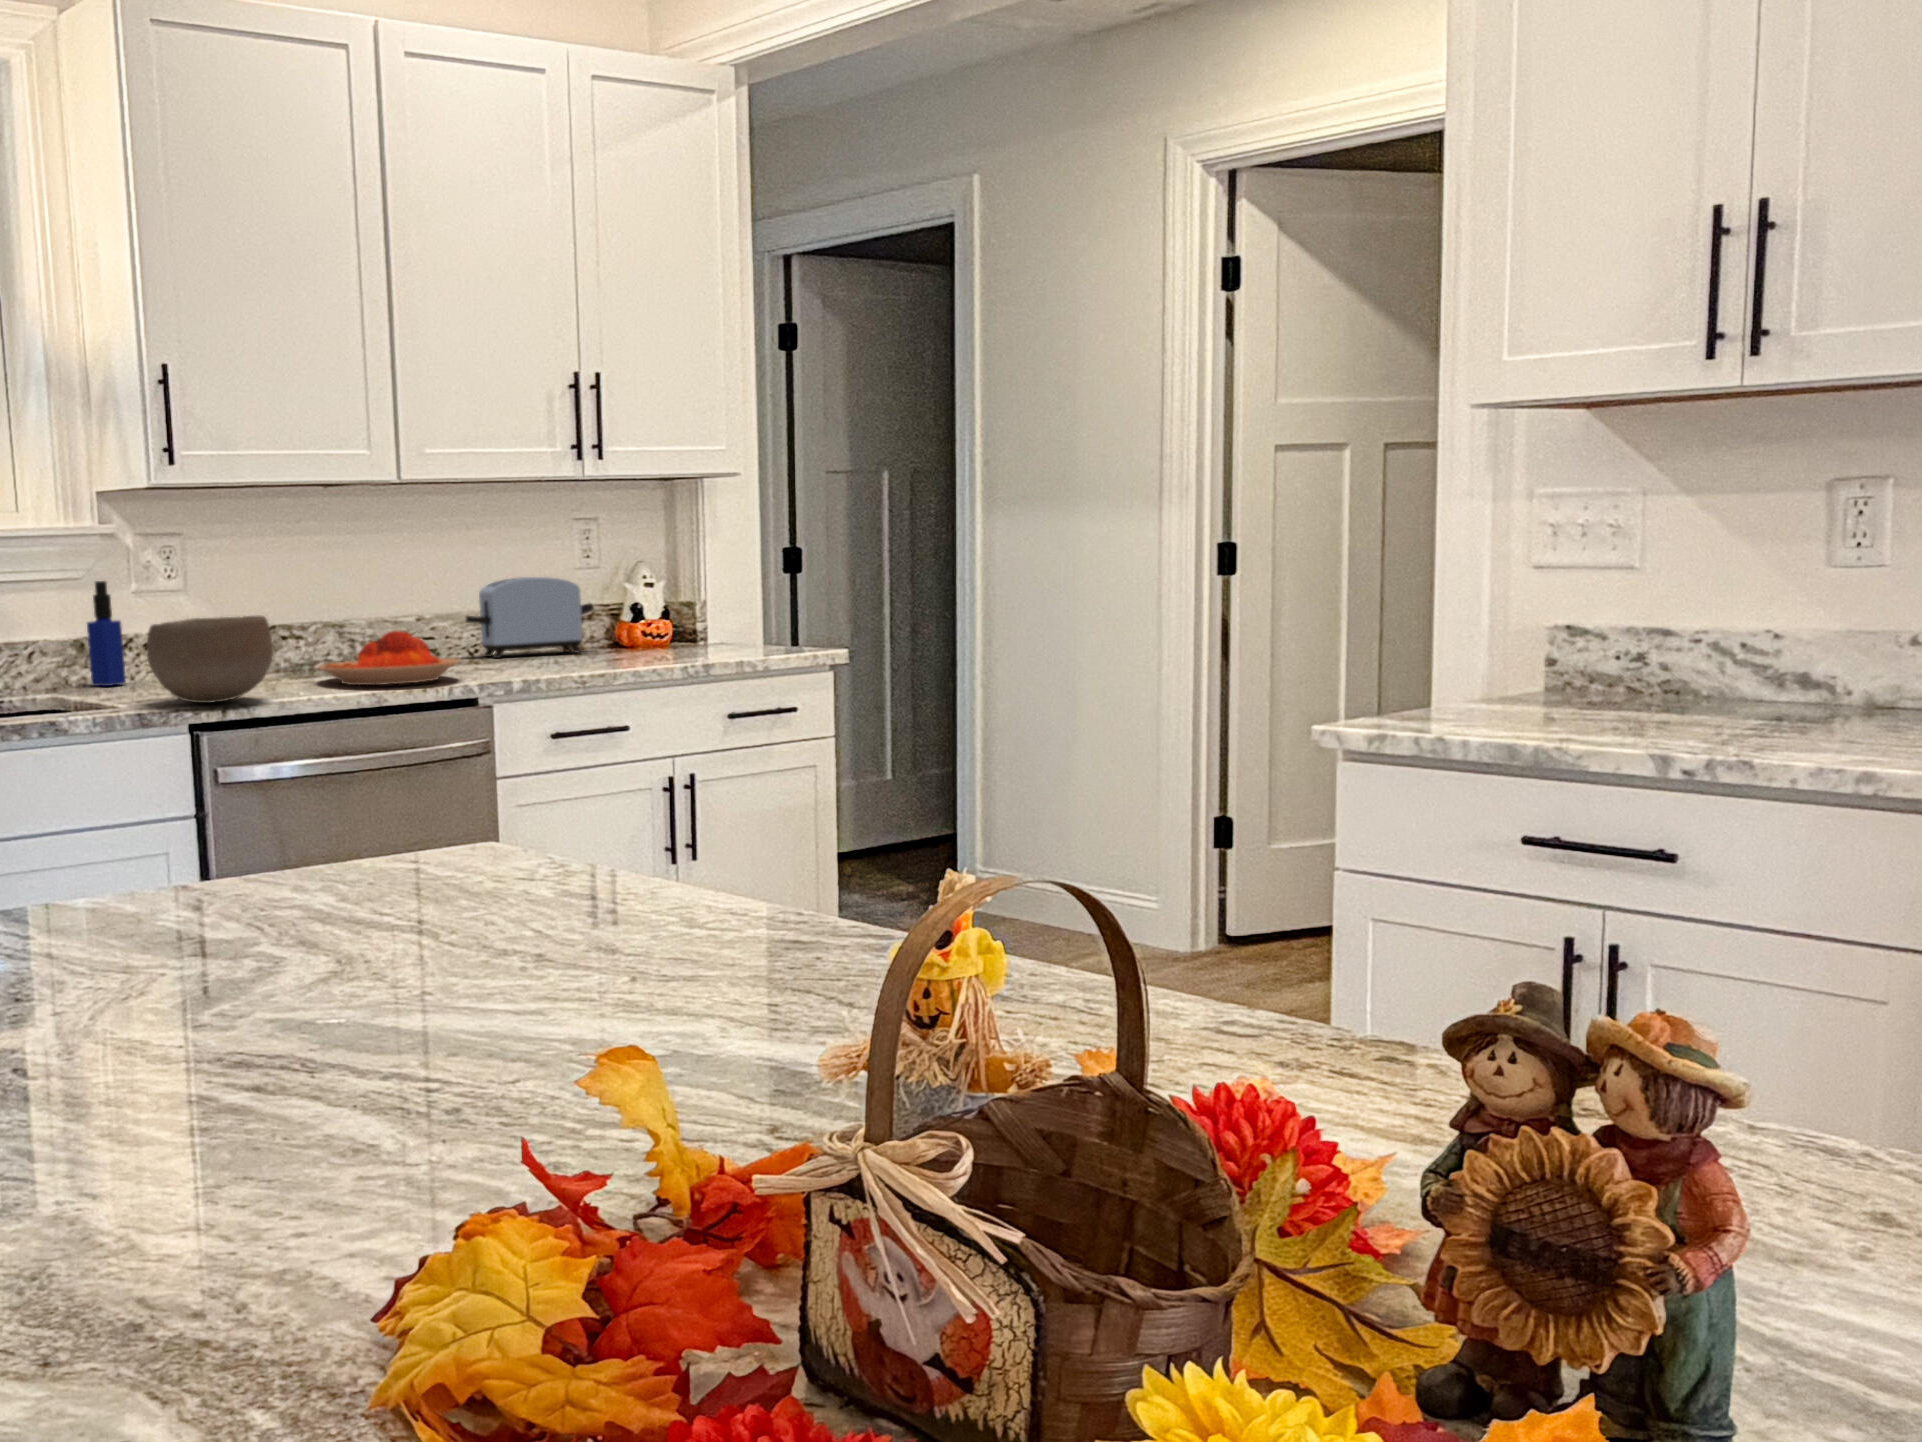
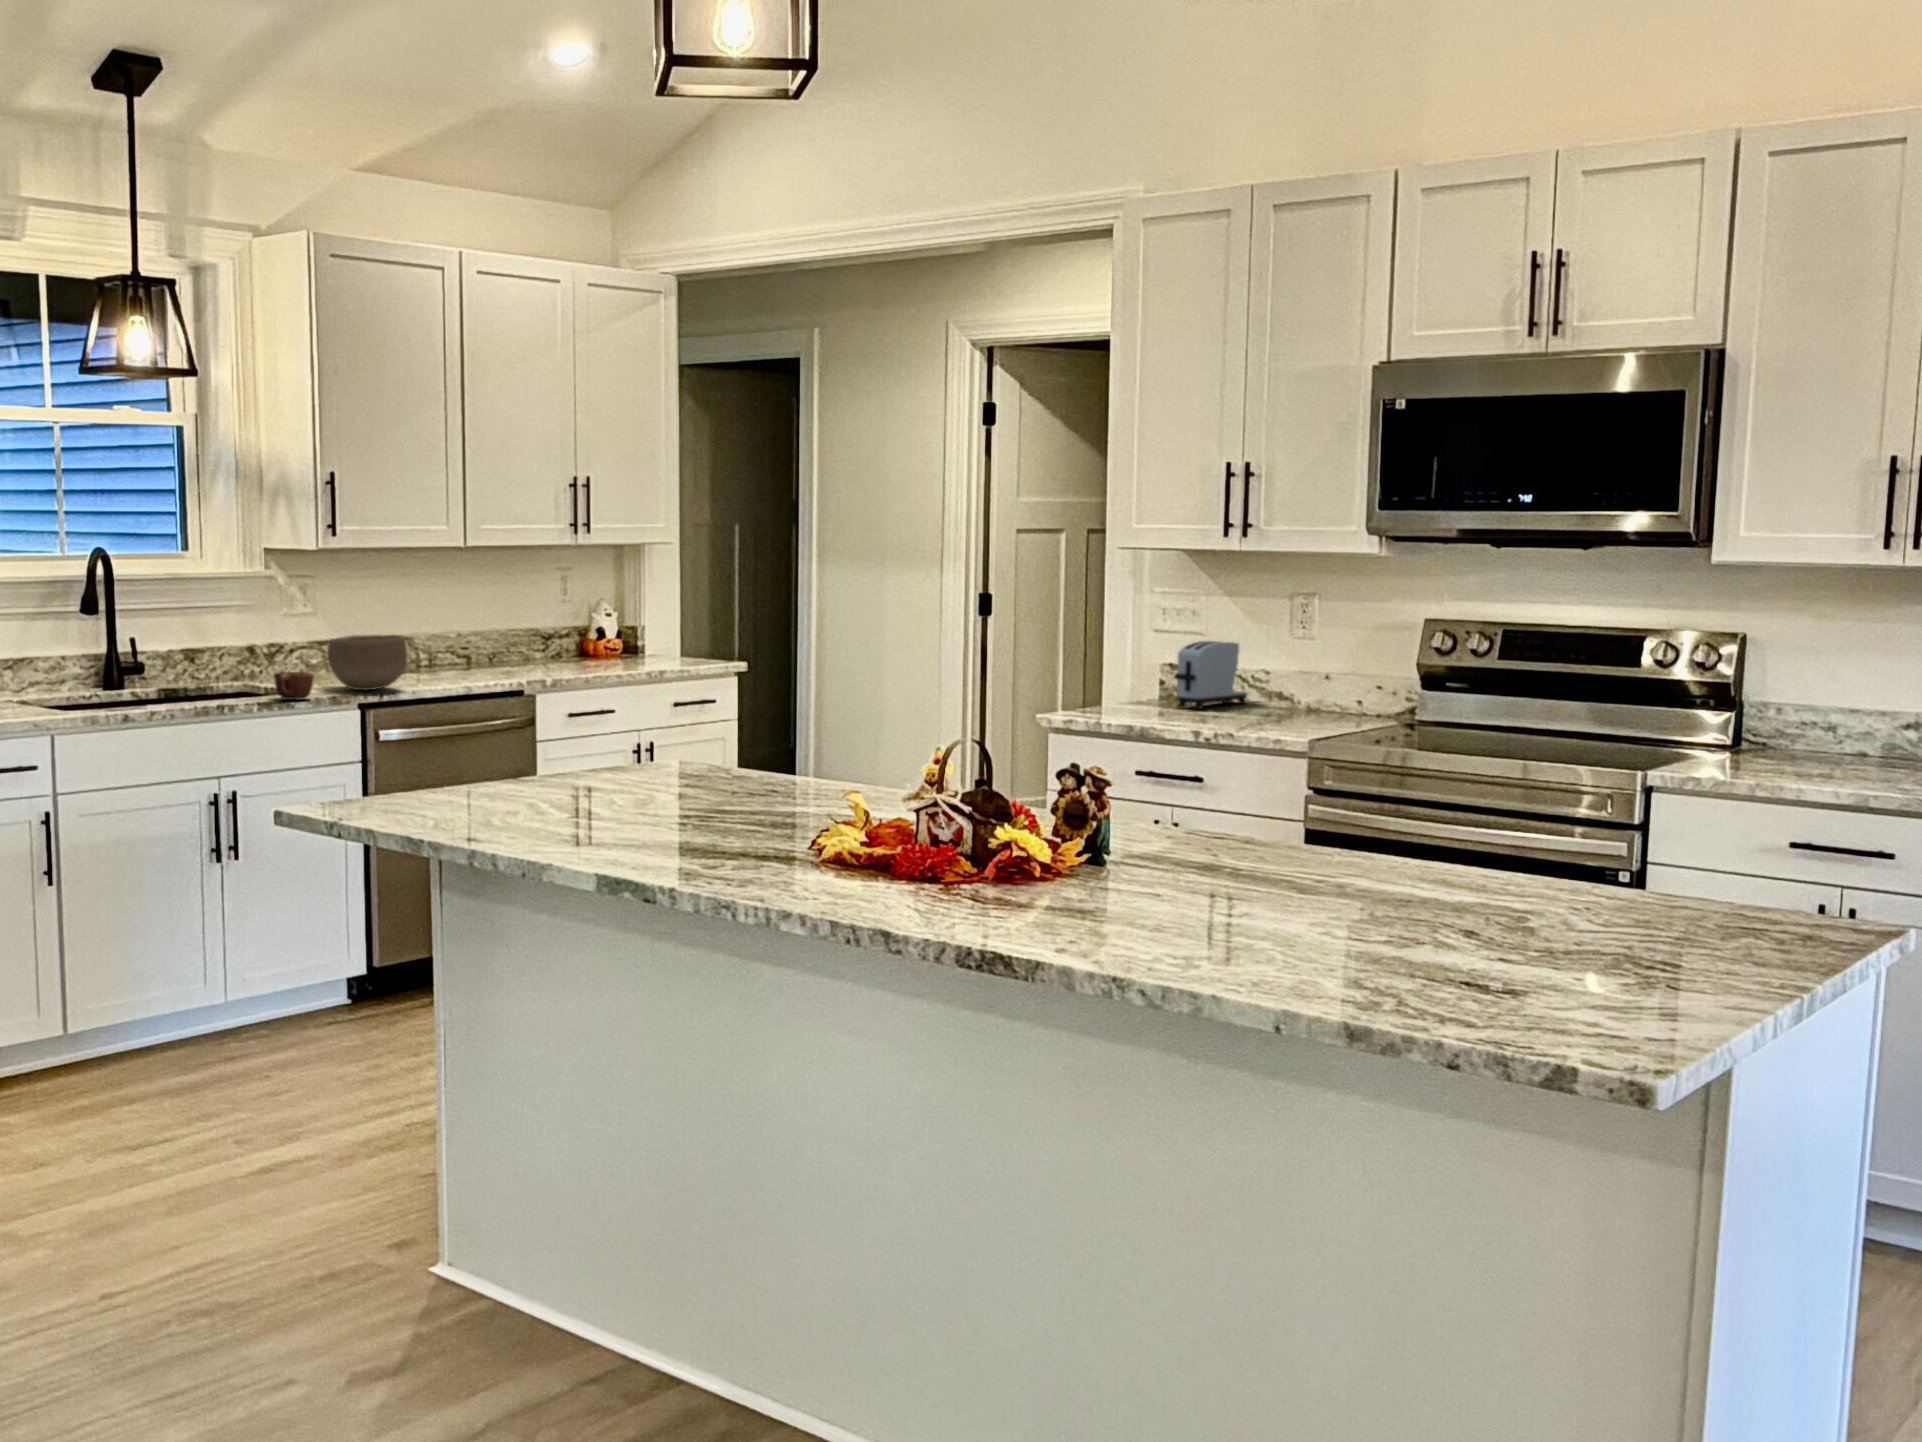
toaster: present [466,577,594,658] -> present [1175,641,1247,709]
bottle: present [87,581,126,686] -> none [262,608,286,677]
plate: present [318,631,460,685] -> none [414,643,509,680]
mug: none [33,675,99,721] -> present [274,672,314,700]

